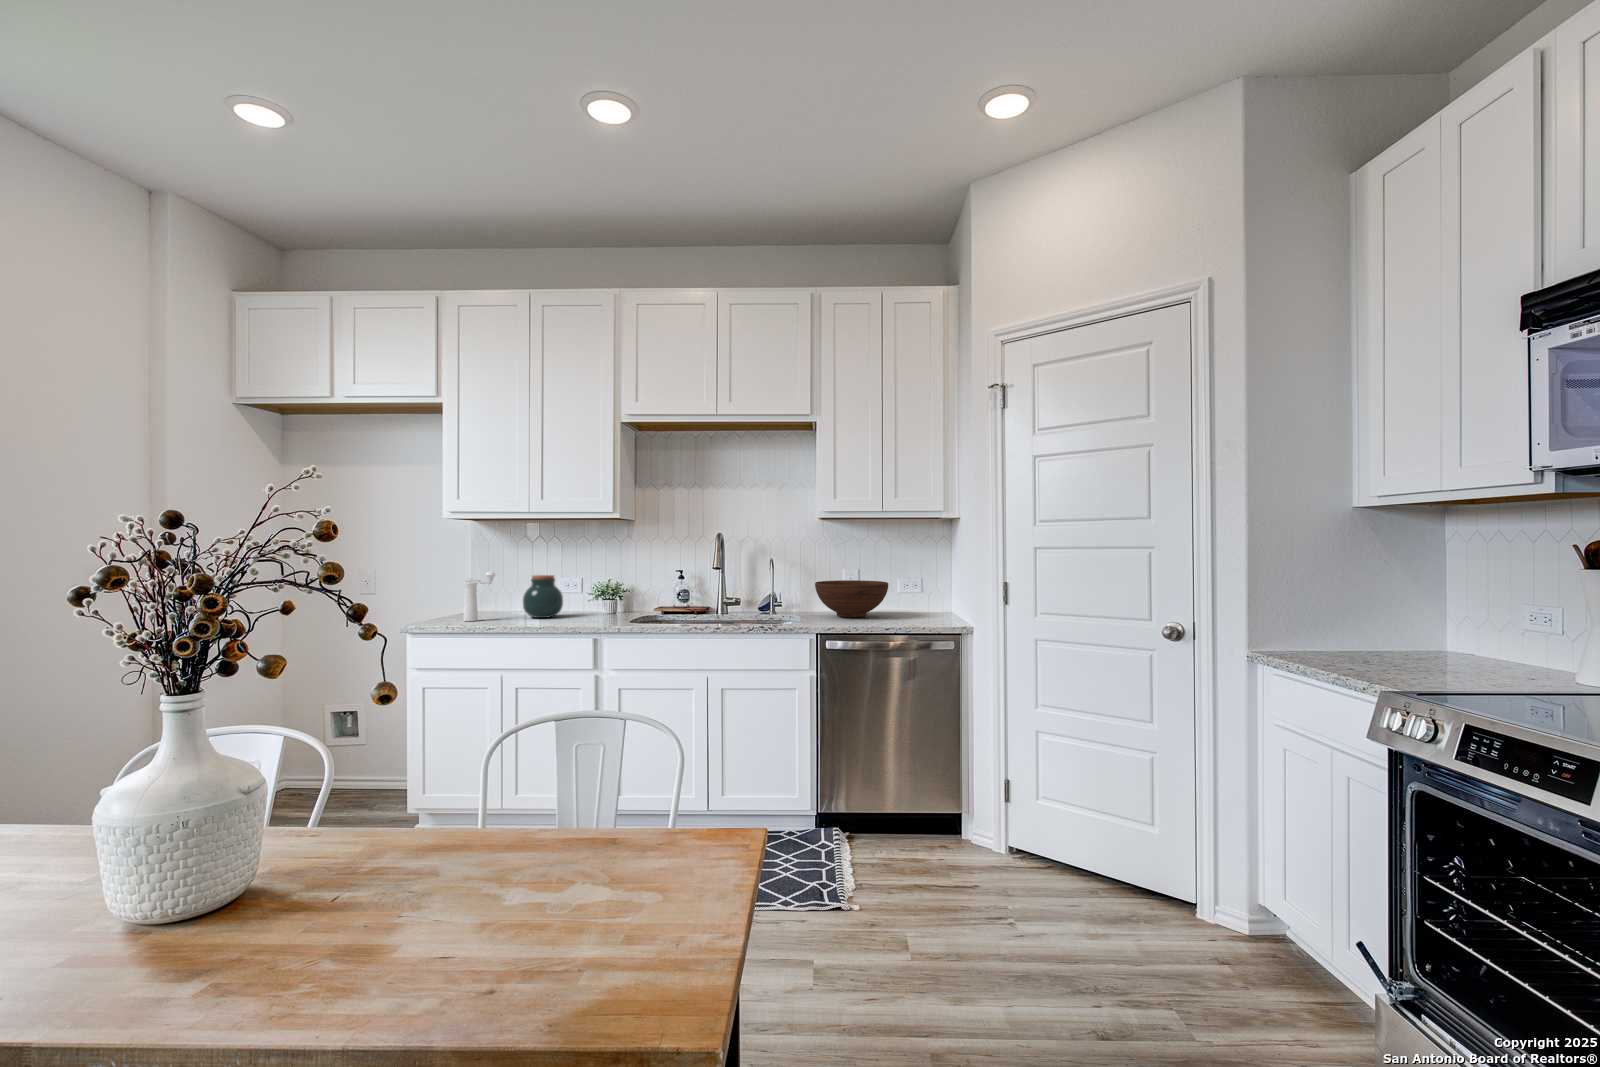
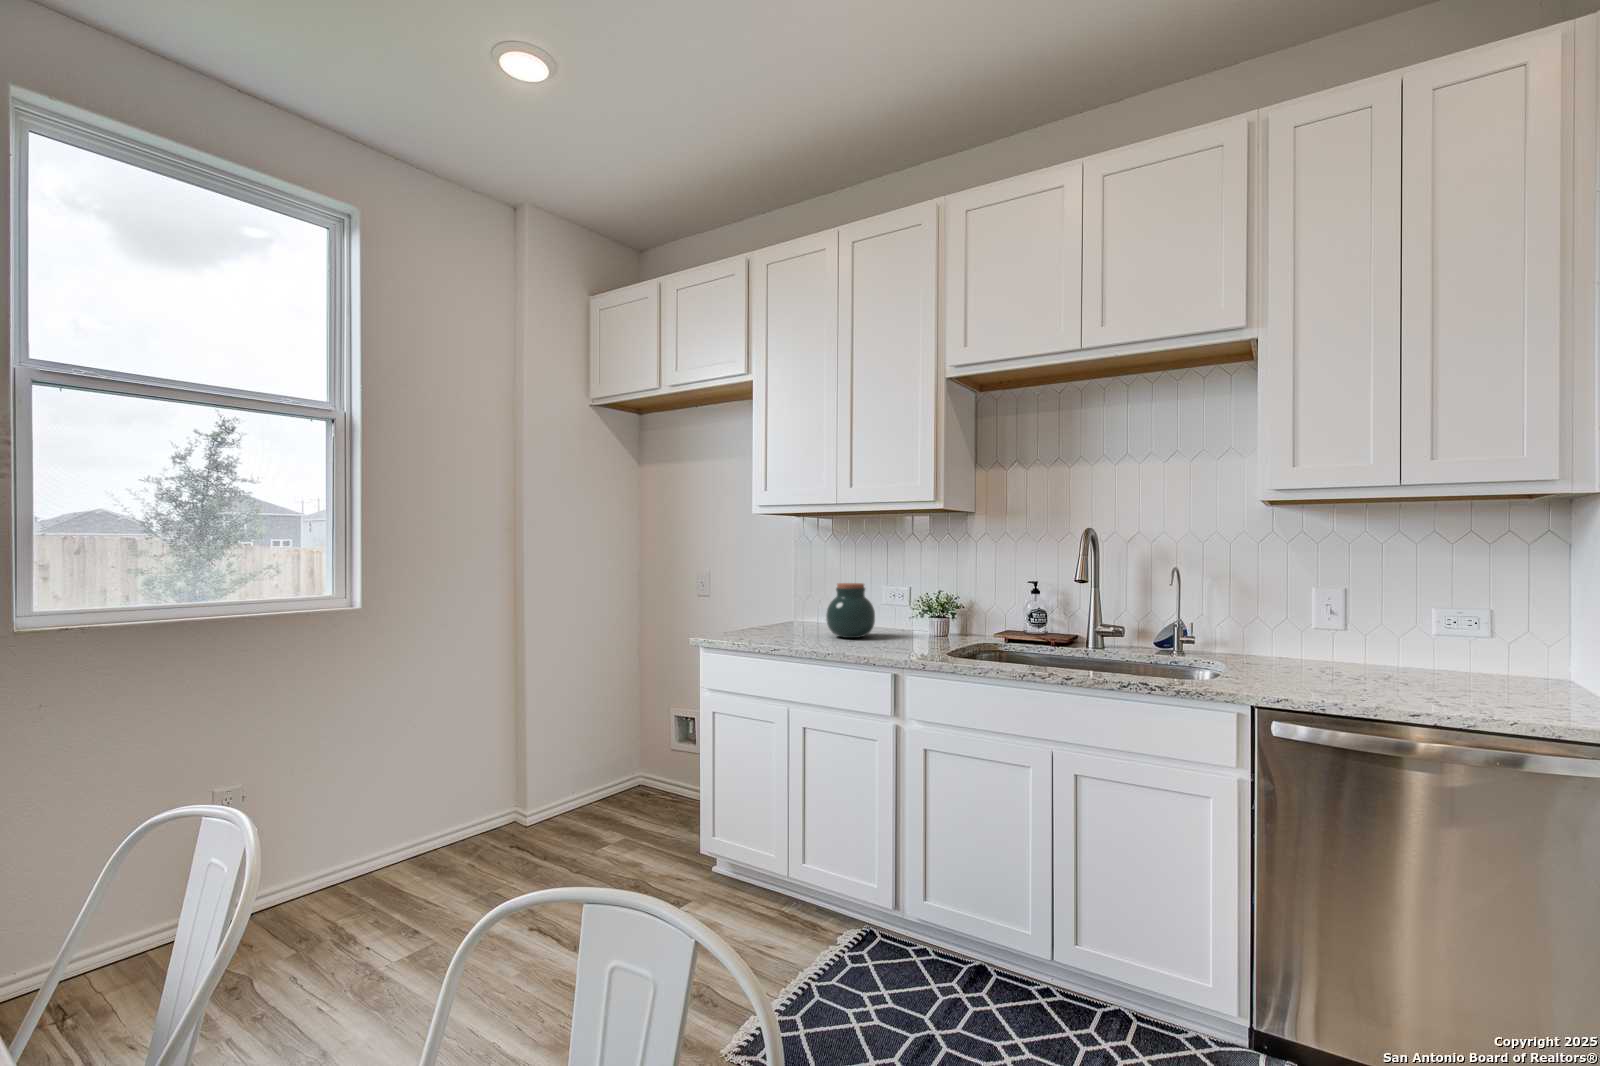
pepper mill: present [464,572,496,621] -> none [760,577,798,637]
fruit bowl: present [815,580,888,617] -> none [1254,608,1411,677]

